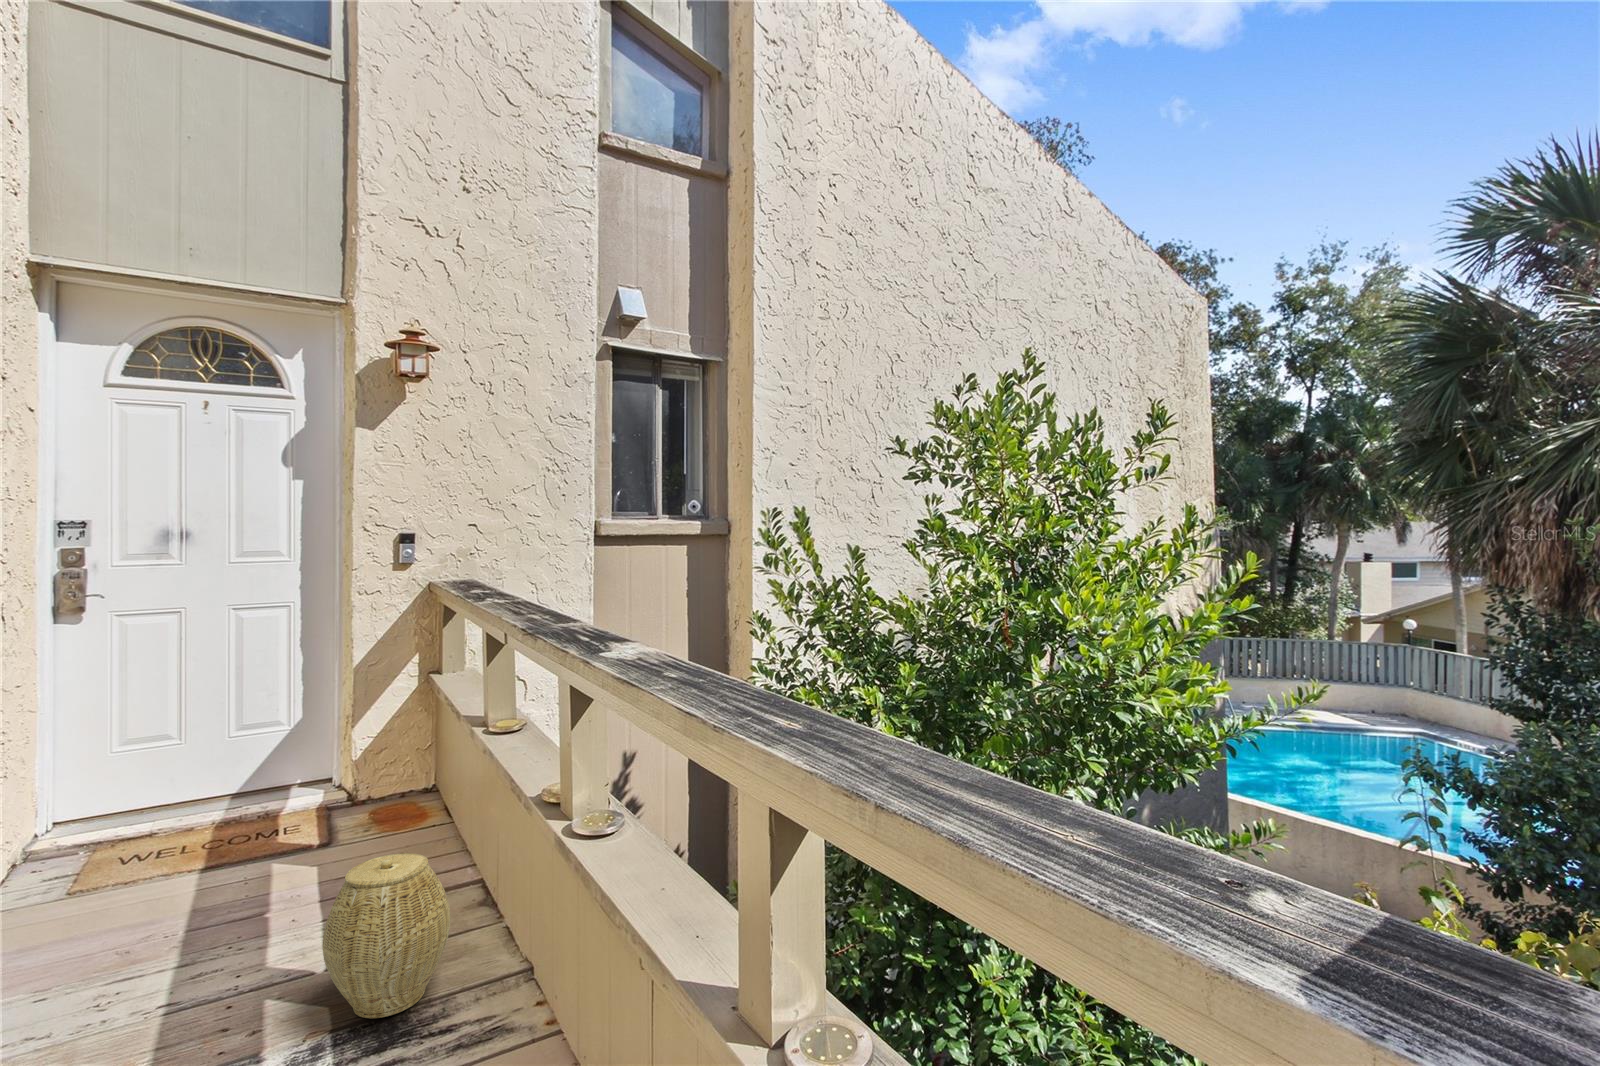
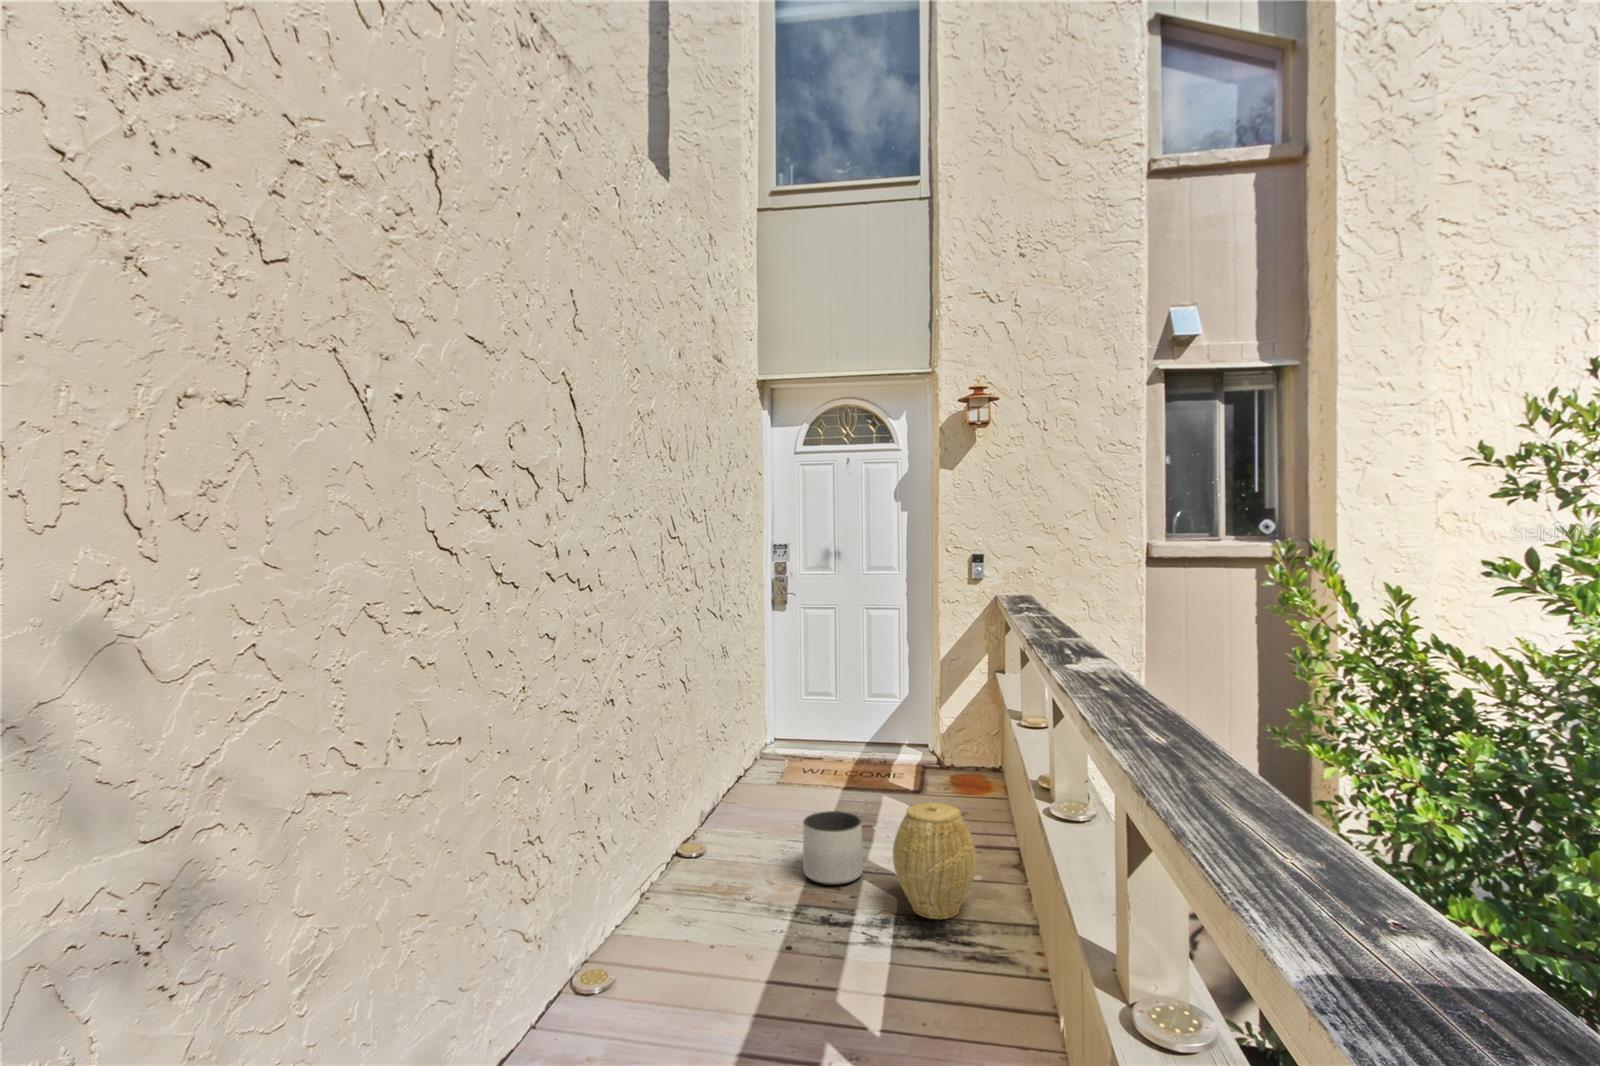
planter: none [147,906,262,1033] -> present [803,811,863,885]

